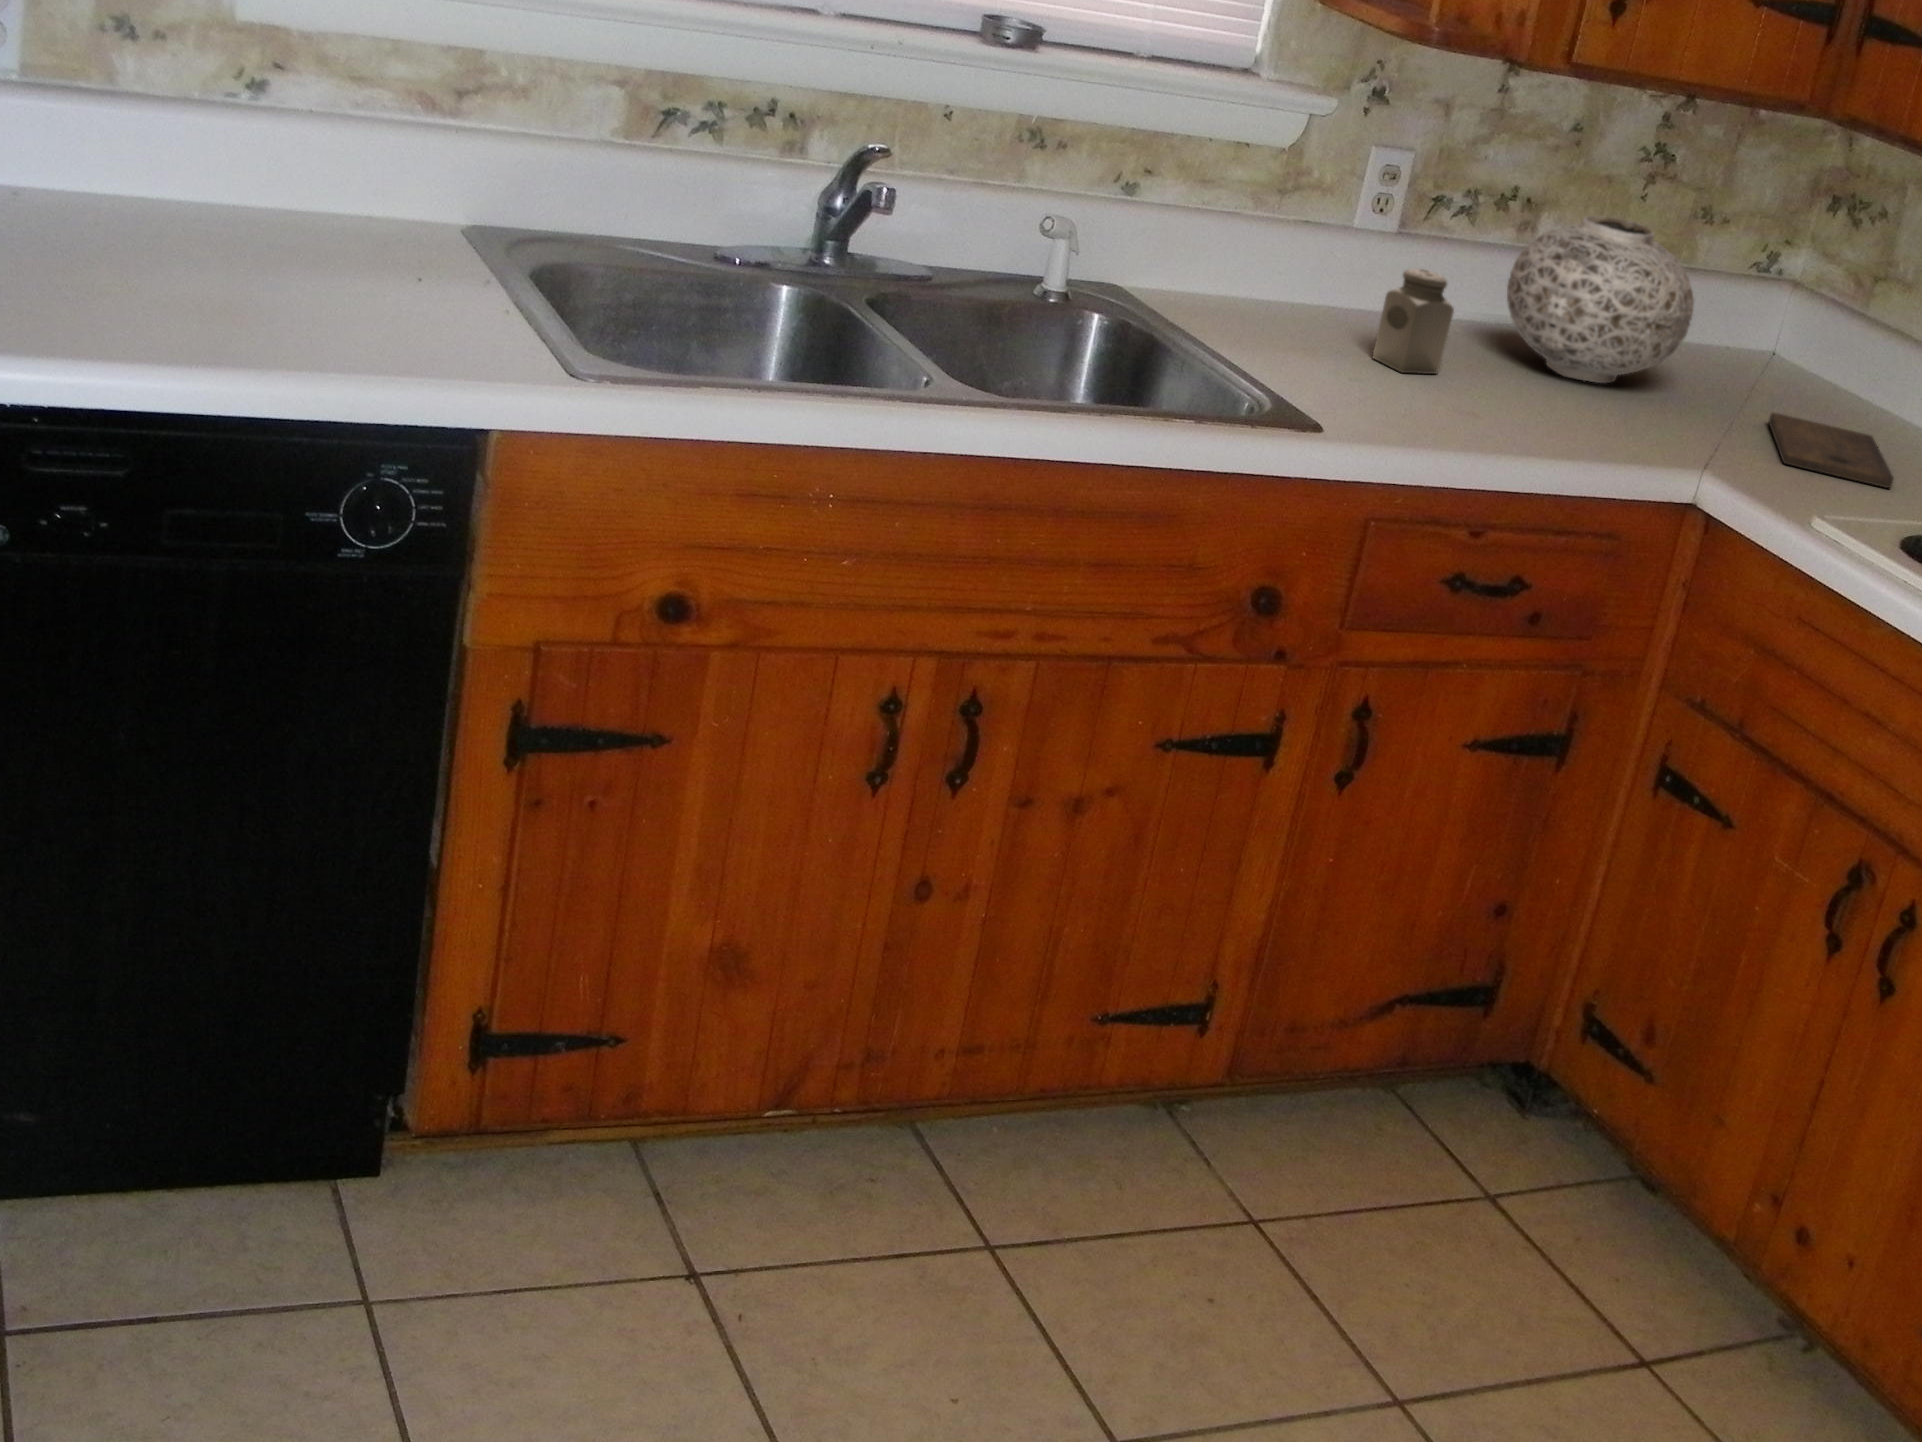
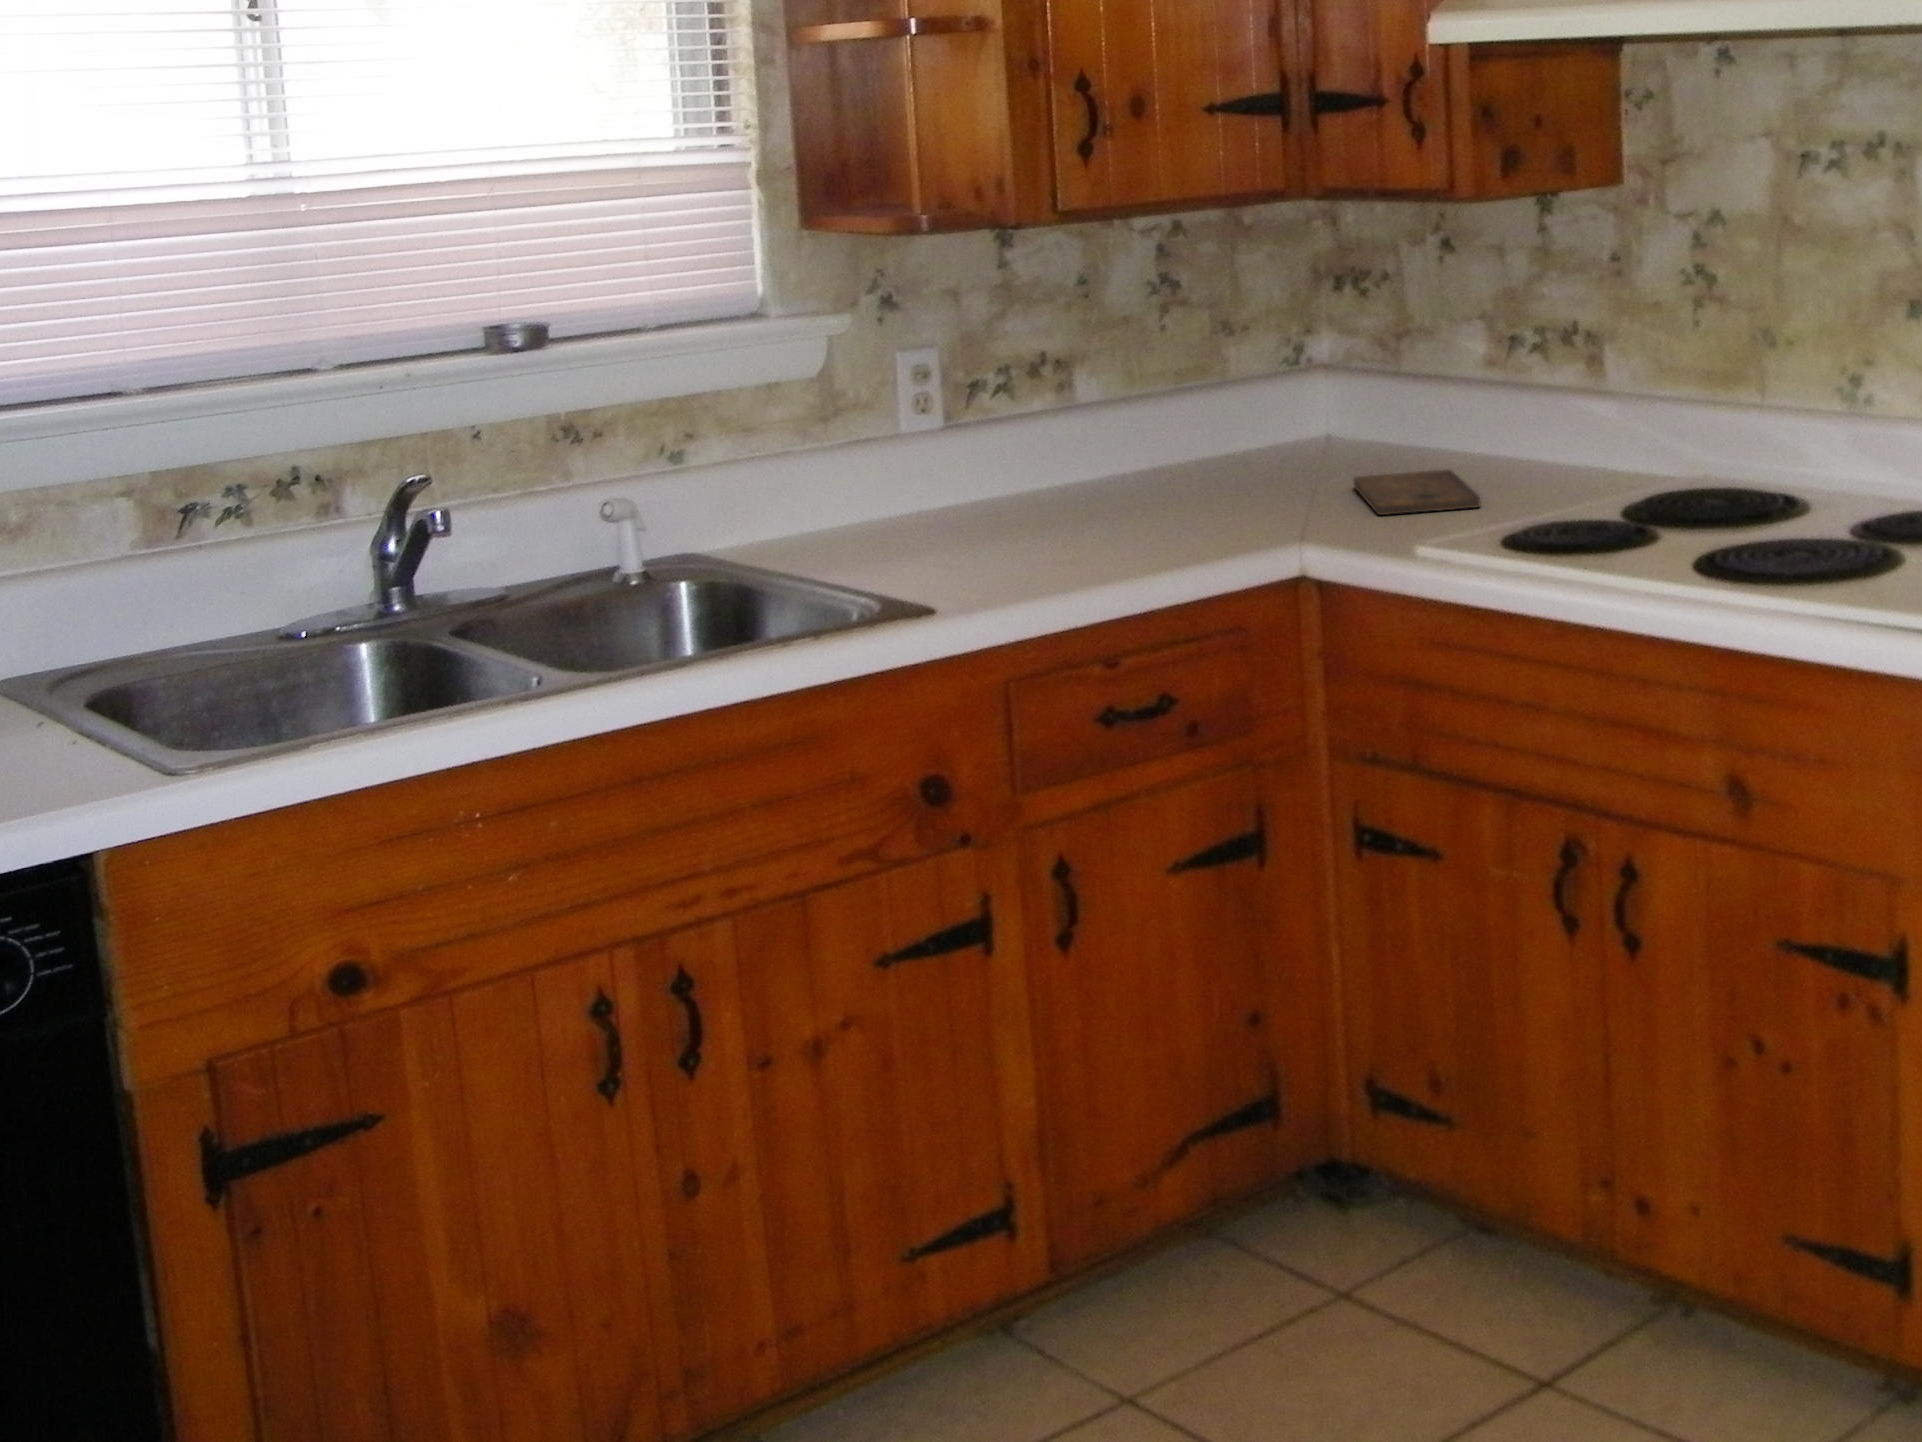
vase: present [1507,216,1694,383] -> none [1070,342,1253,505]
salt shaker: present [1373,268,1454,374] -> none [960,442,1033,545]

